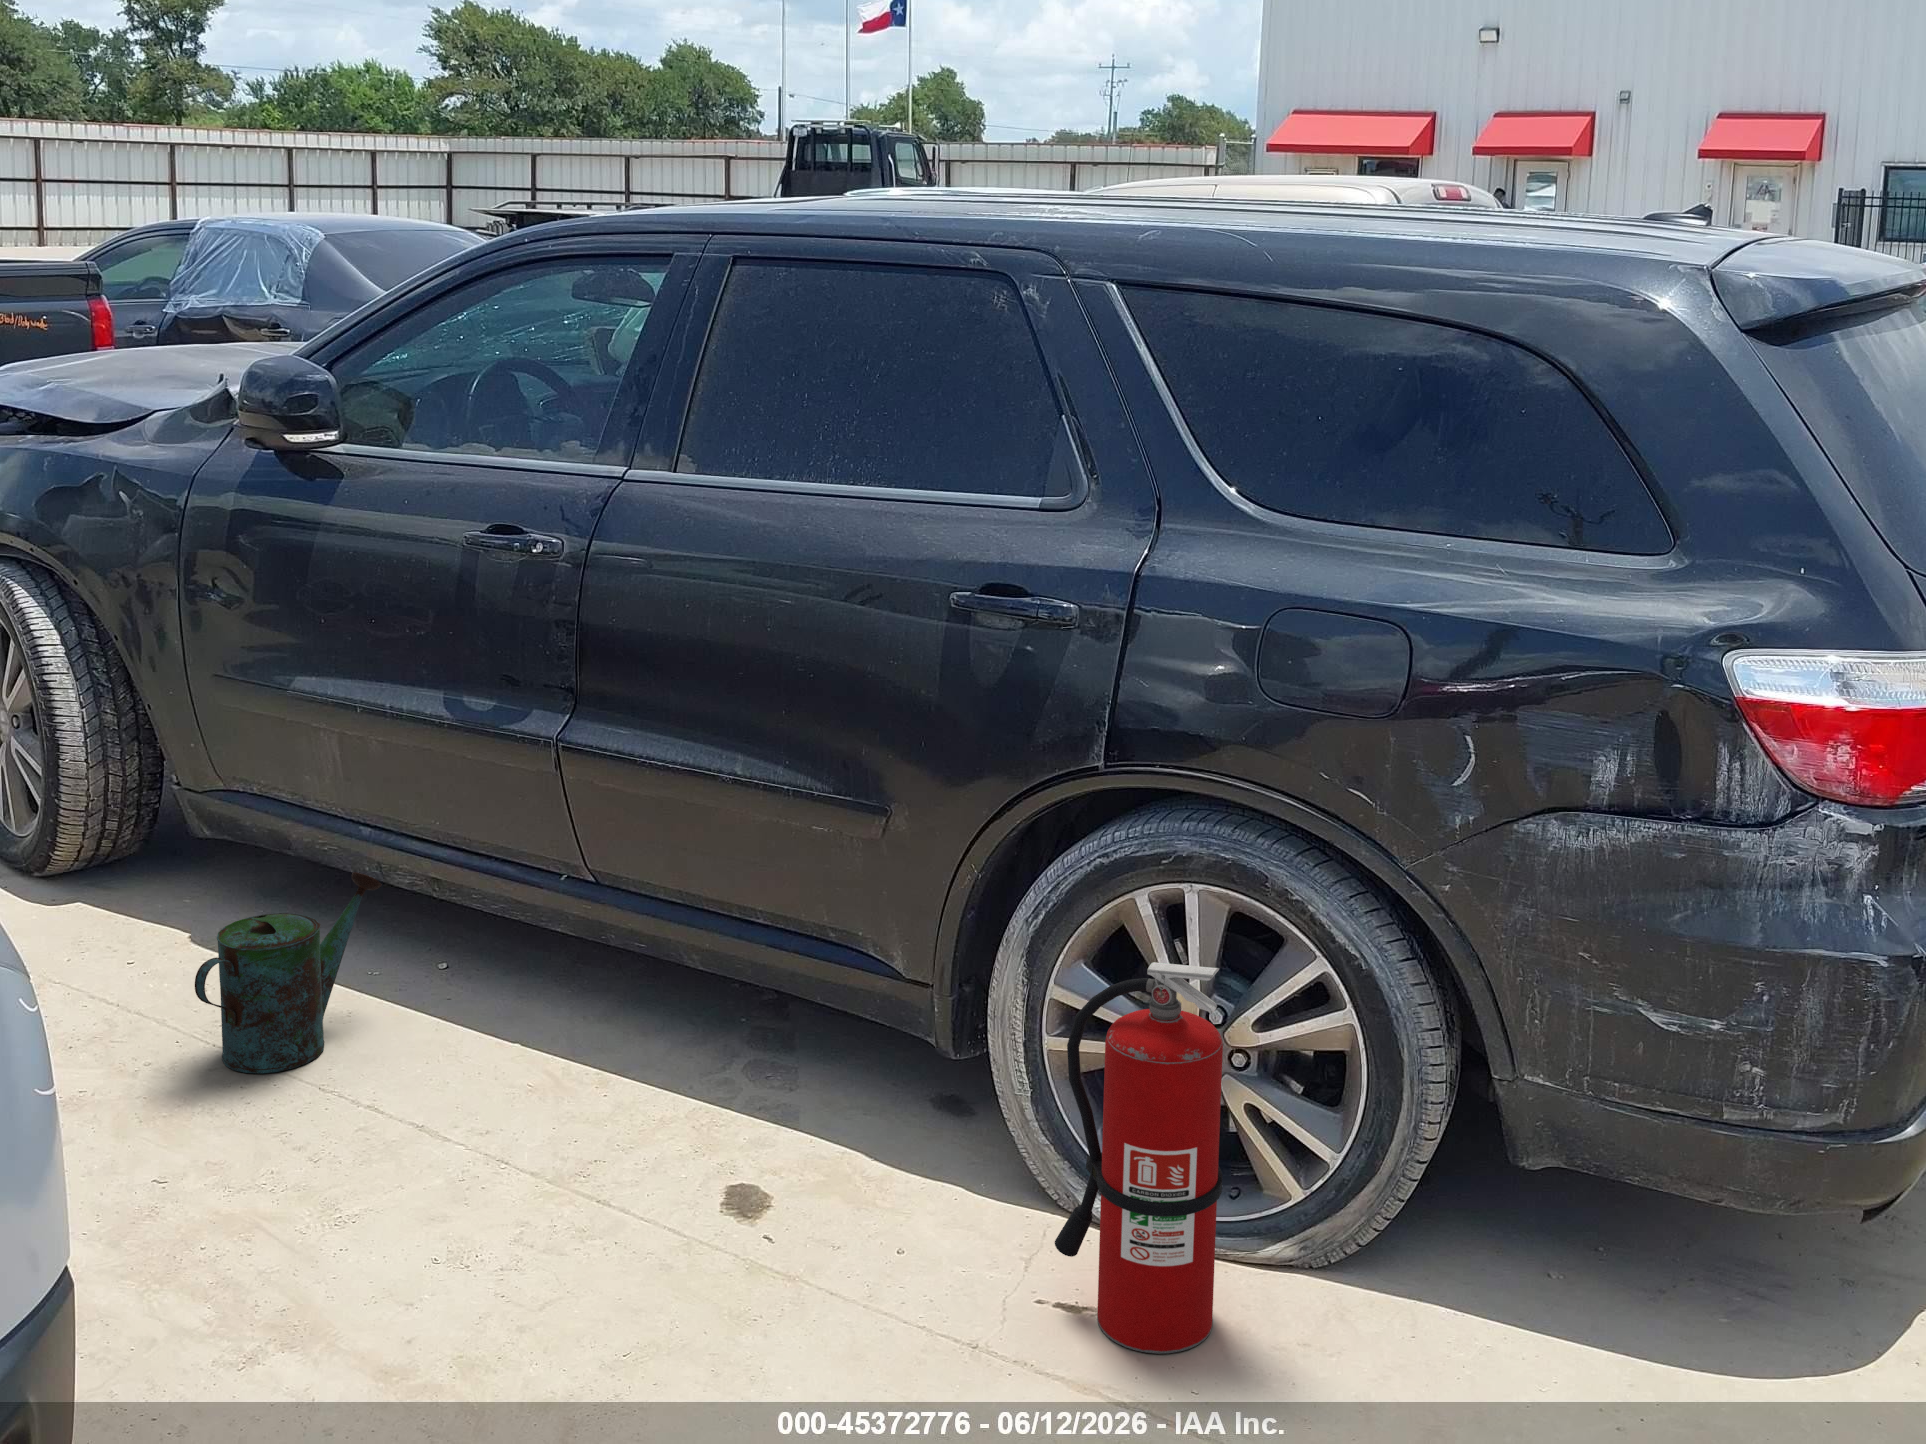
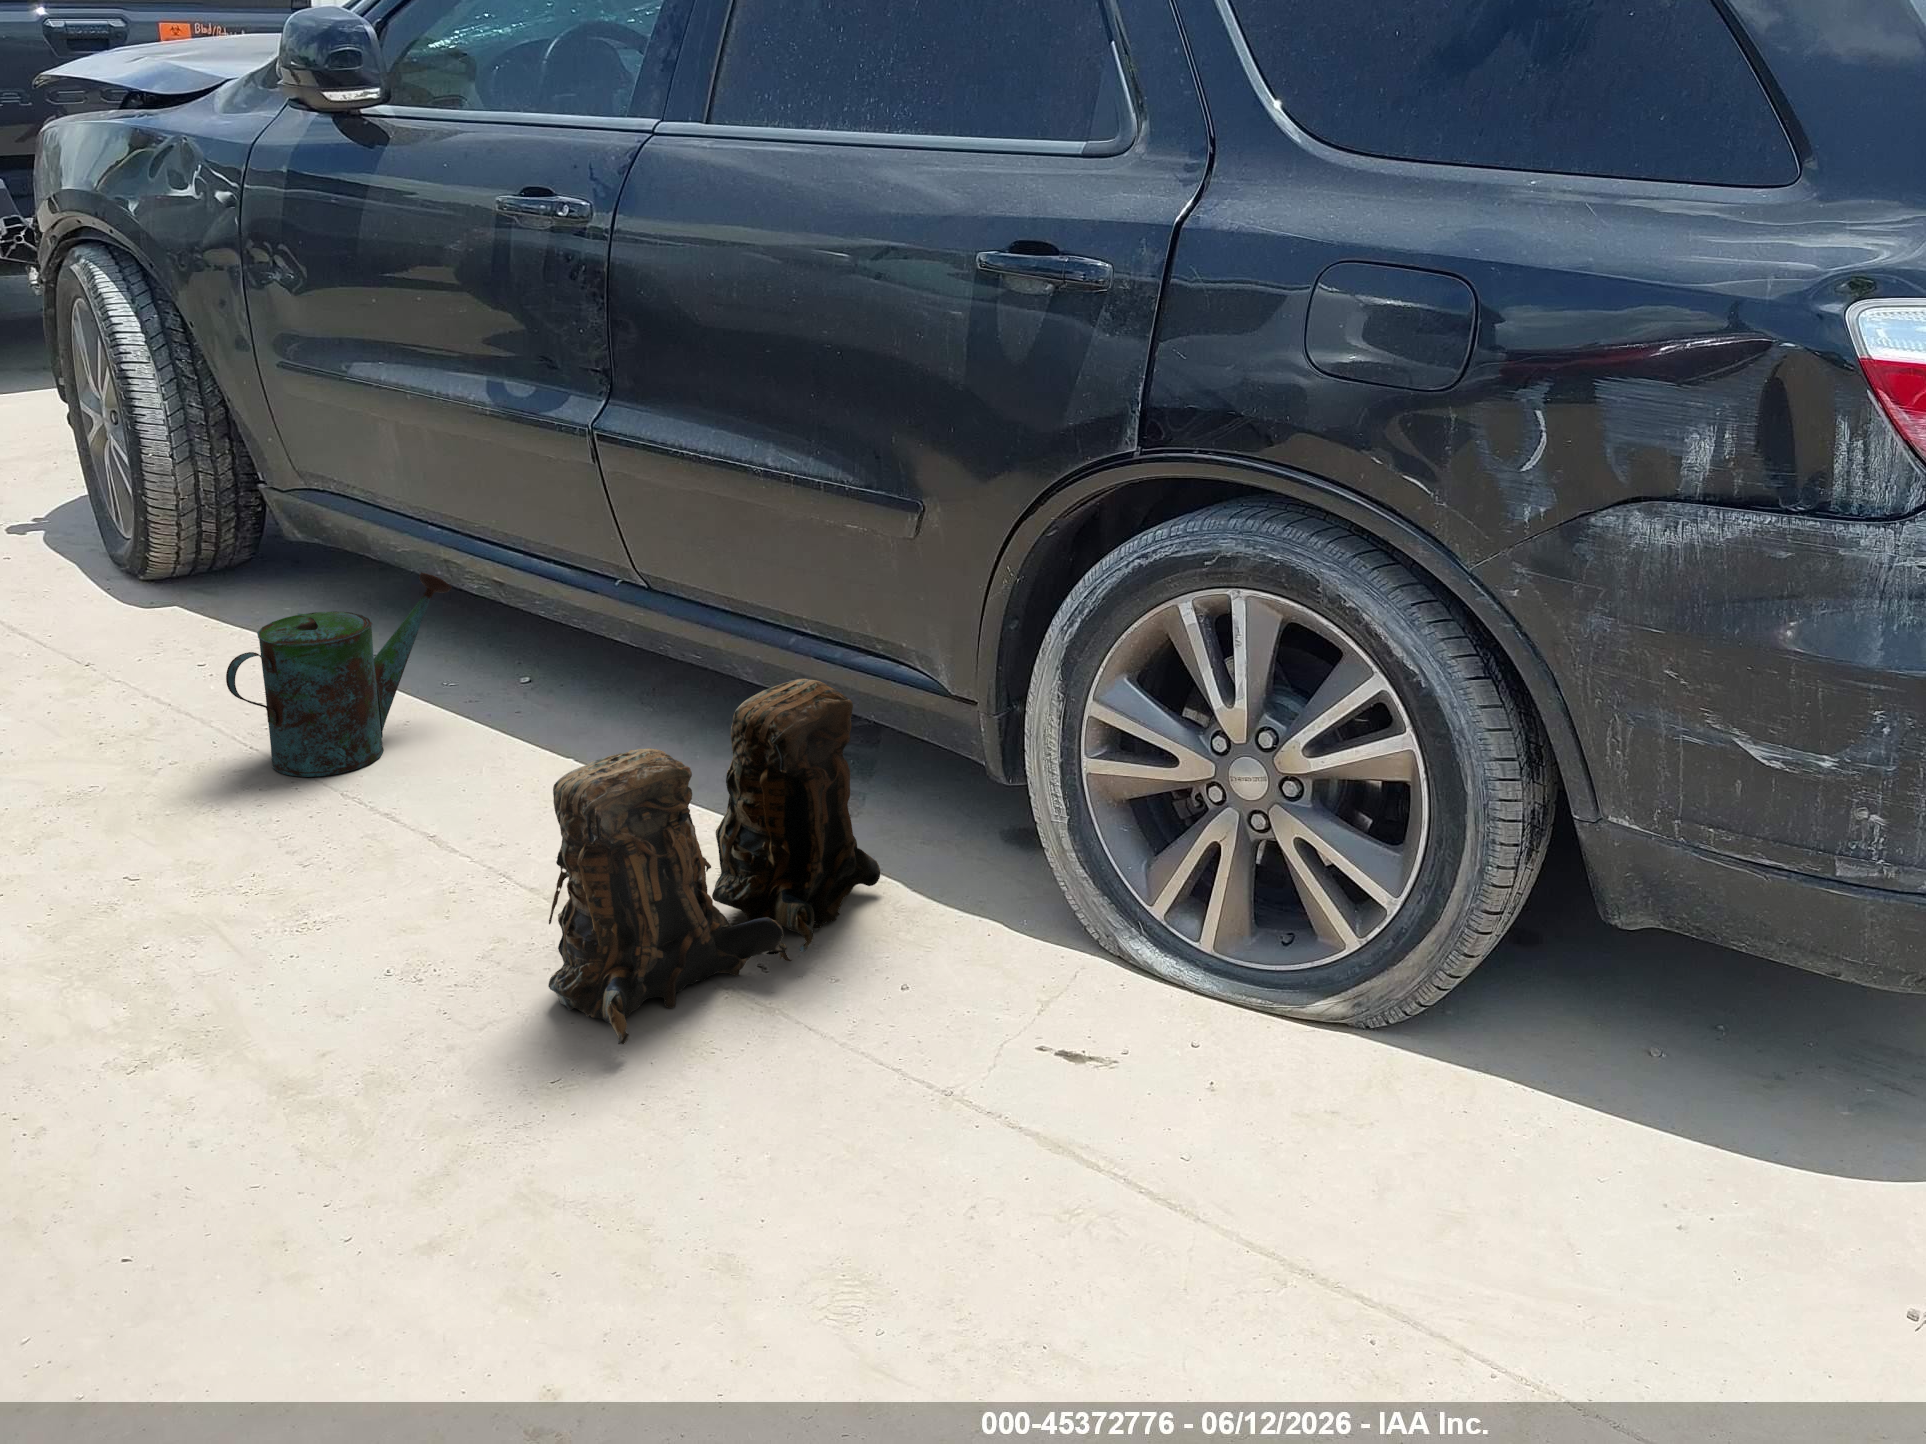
fire extinguisher: present [1055,962,1223,1354] -> none [1069,670,1250,1114]
backpack: none [577,970,838,1318] -> present [548,679,880,1044]

